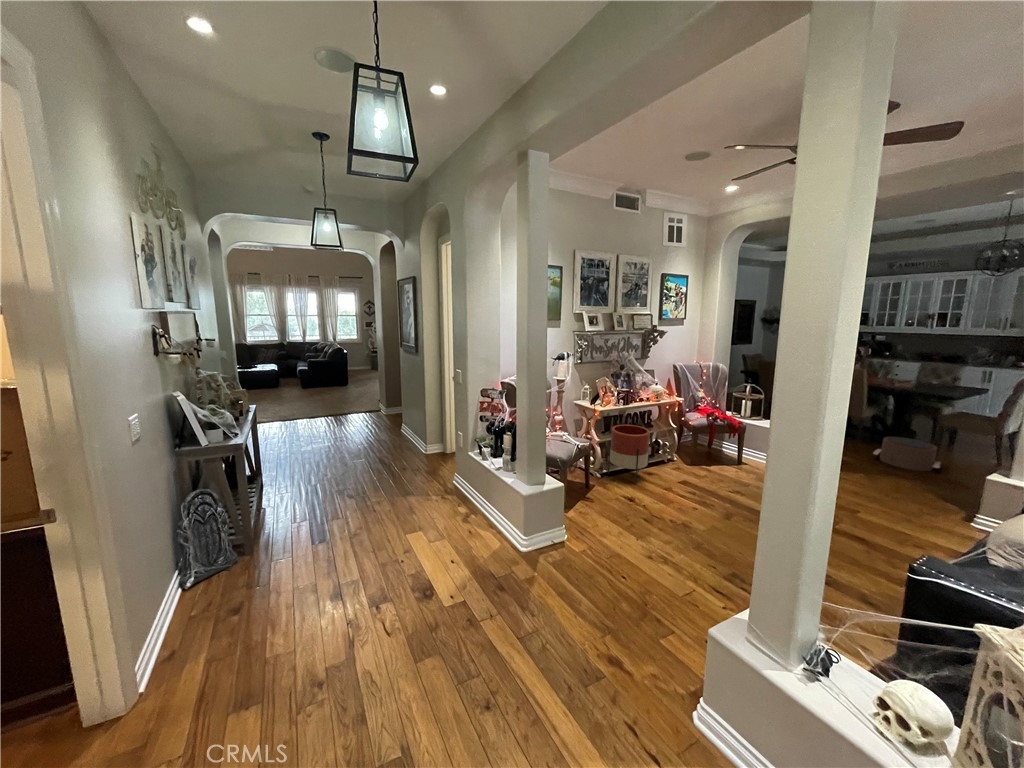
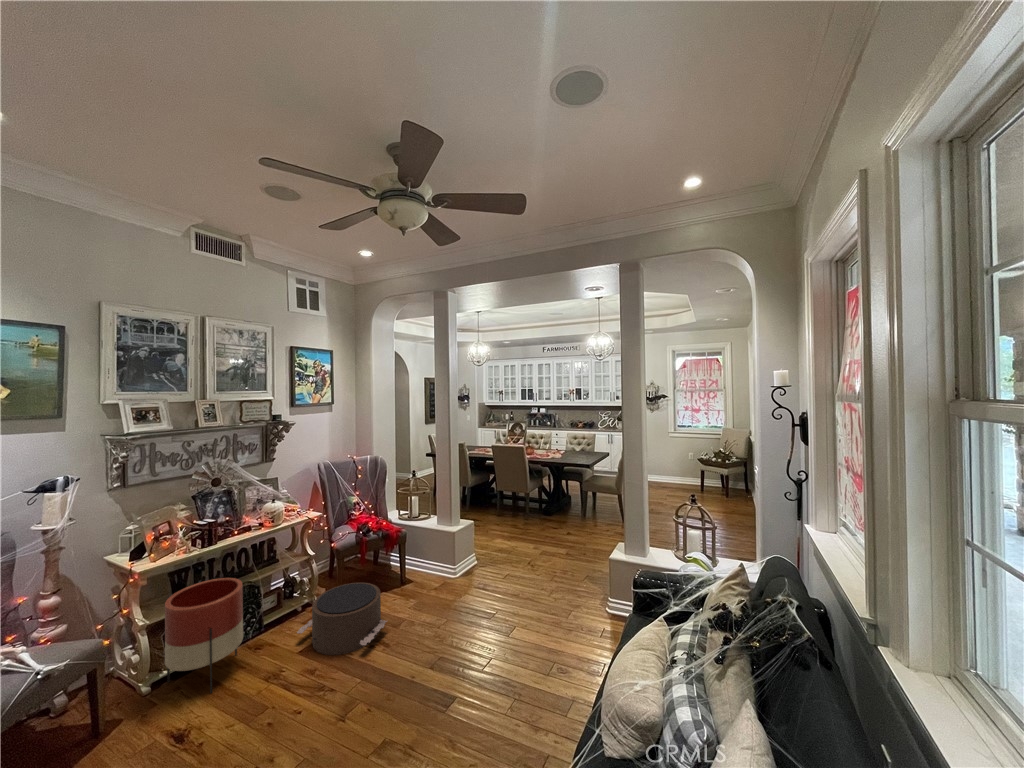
pouf: present [873,437,941,471] -> present [297,583,387,655]

